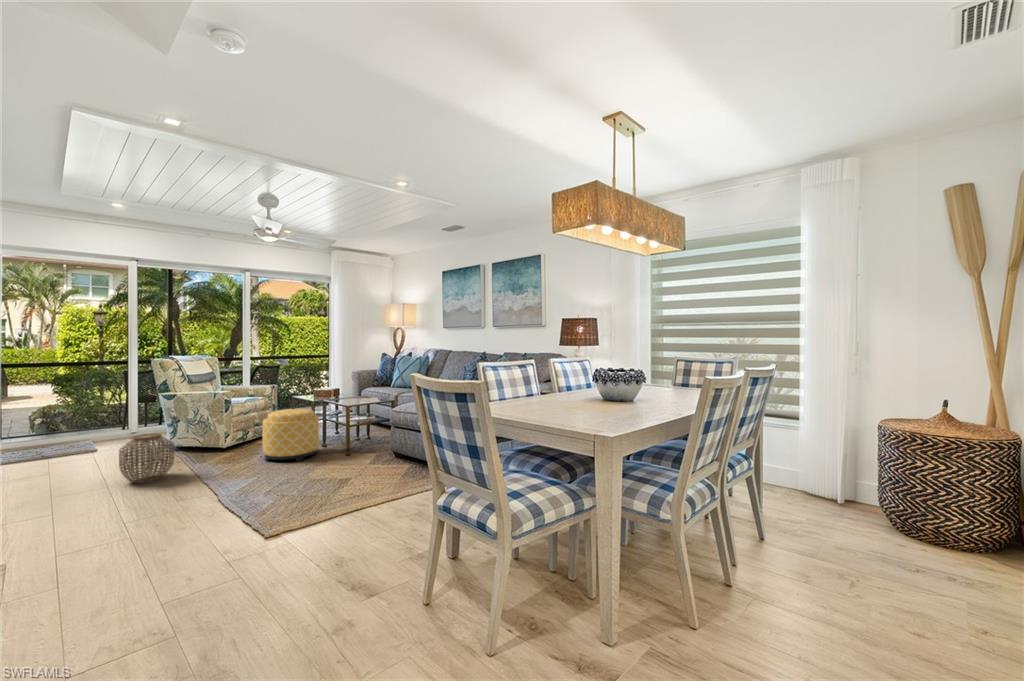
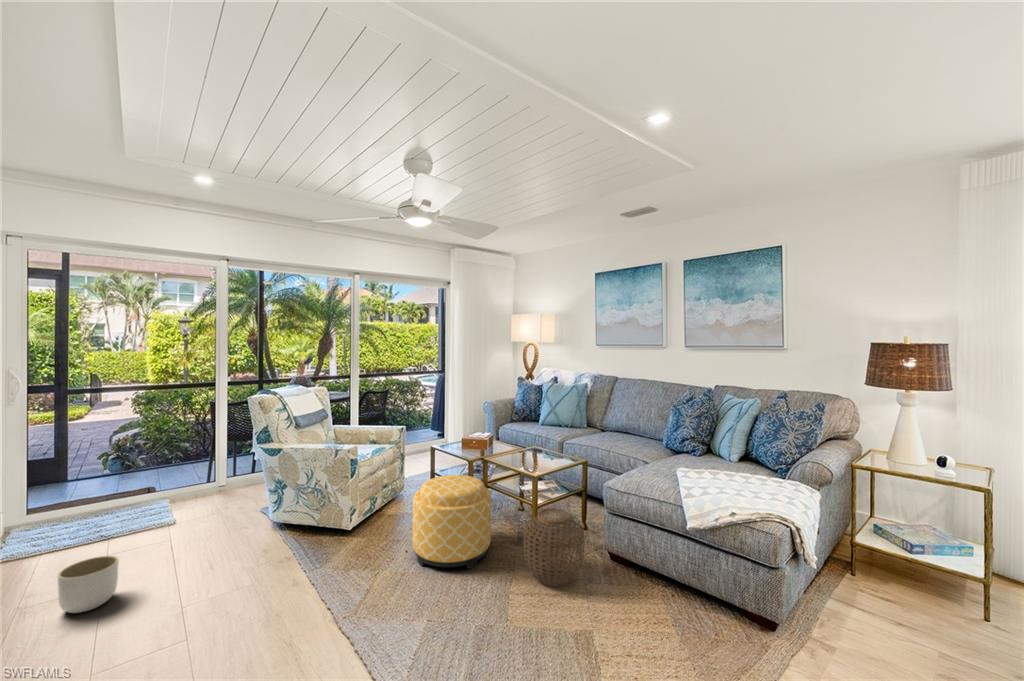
woven basket: present [119,433,174,483] -> present [523,508,584,587]
planter: none [23,451,61,480] -> present [58,556,119,613]

